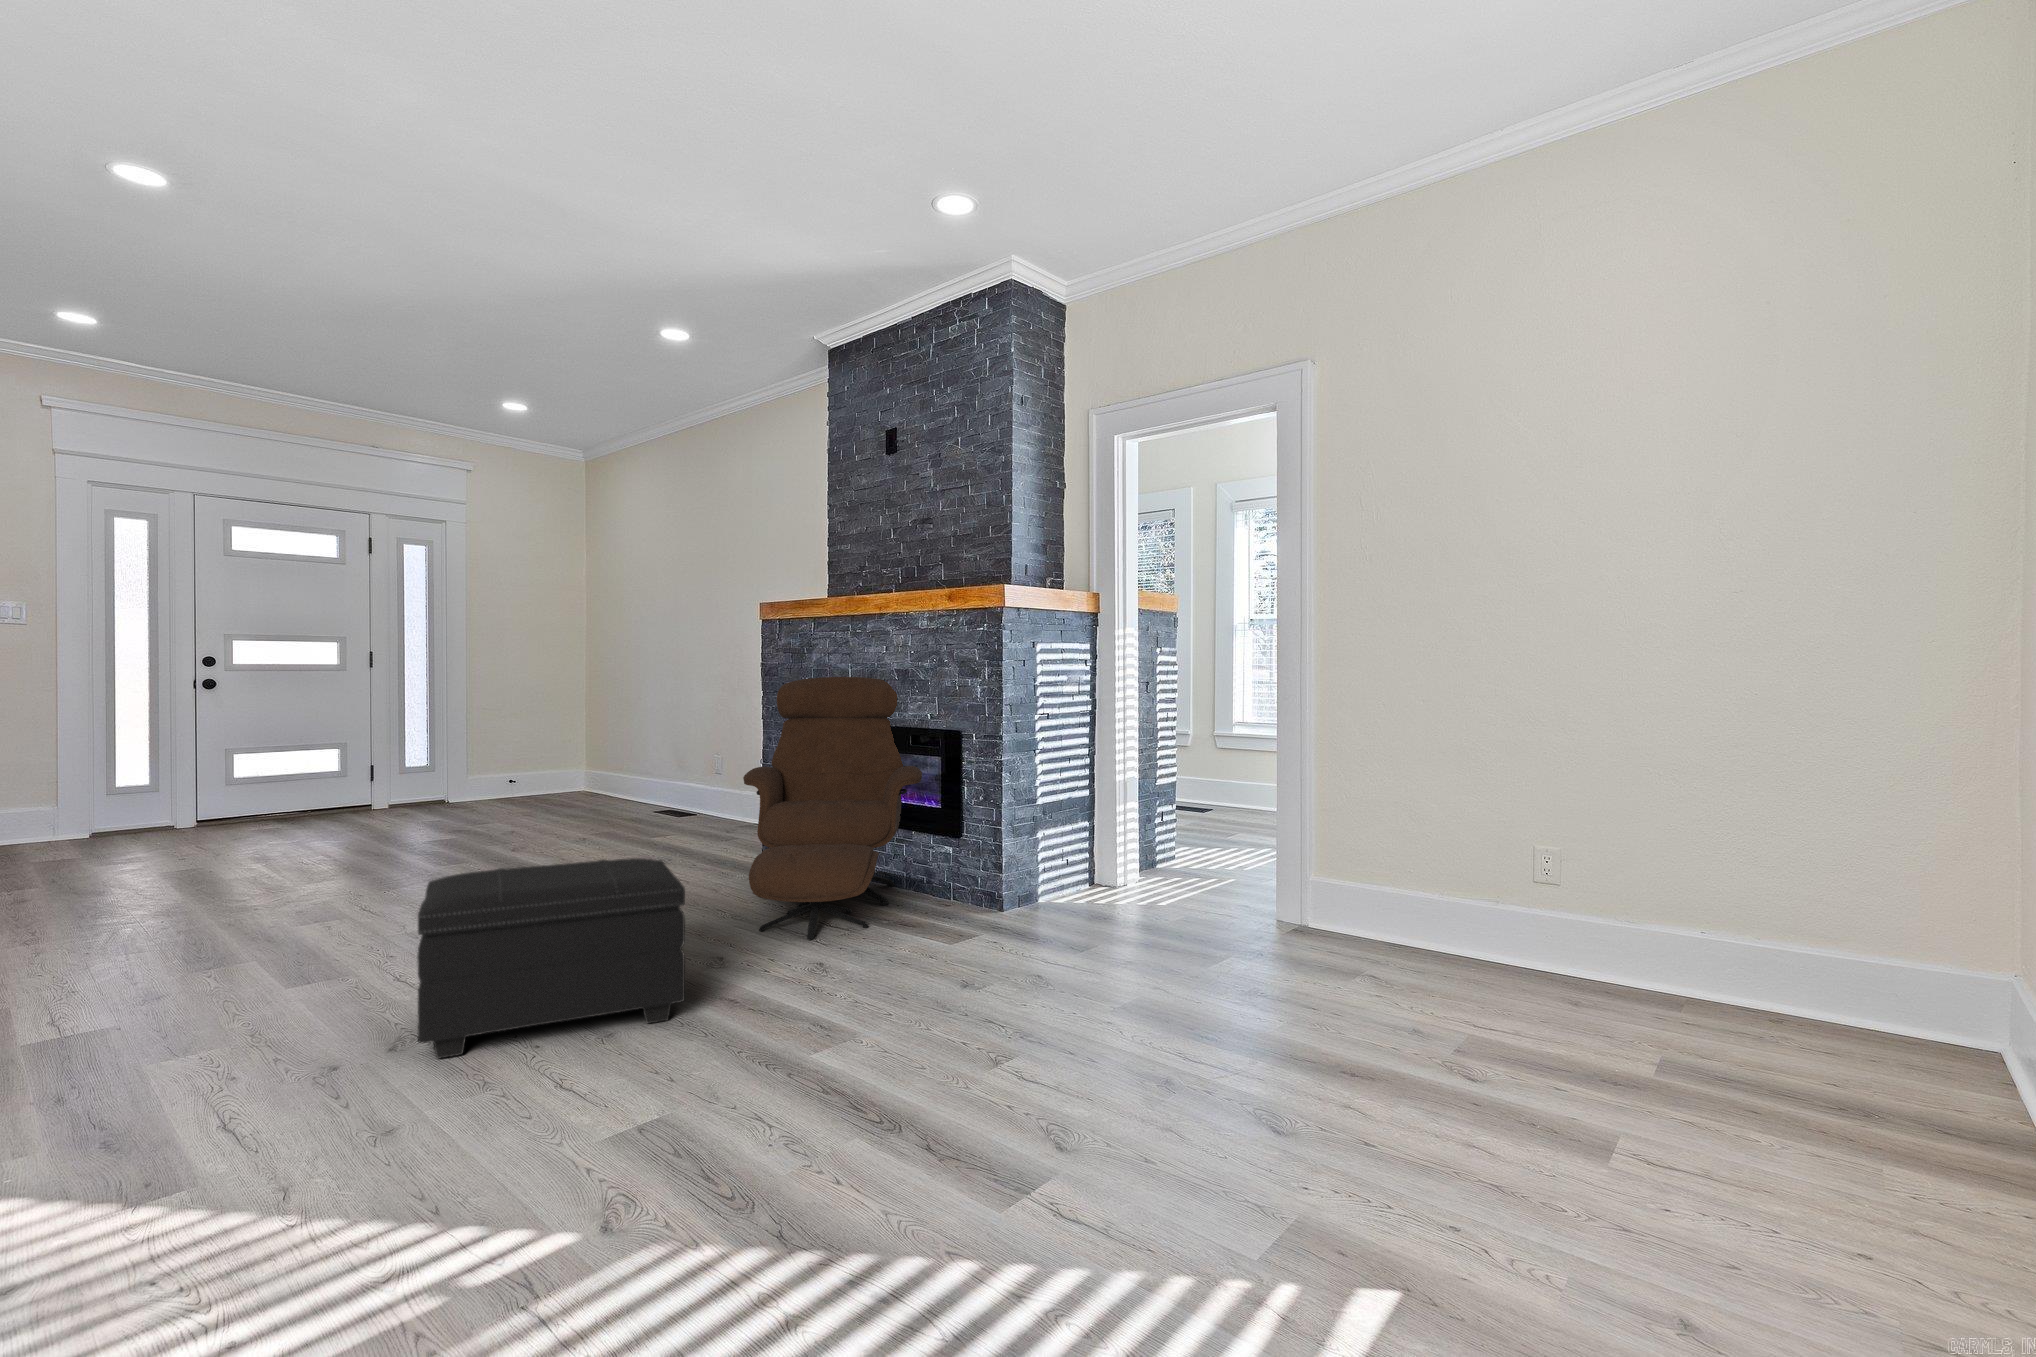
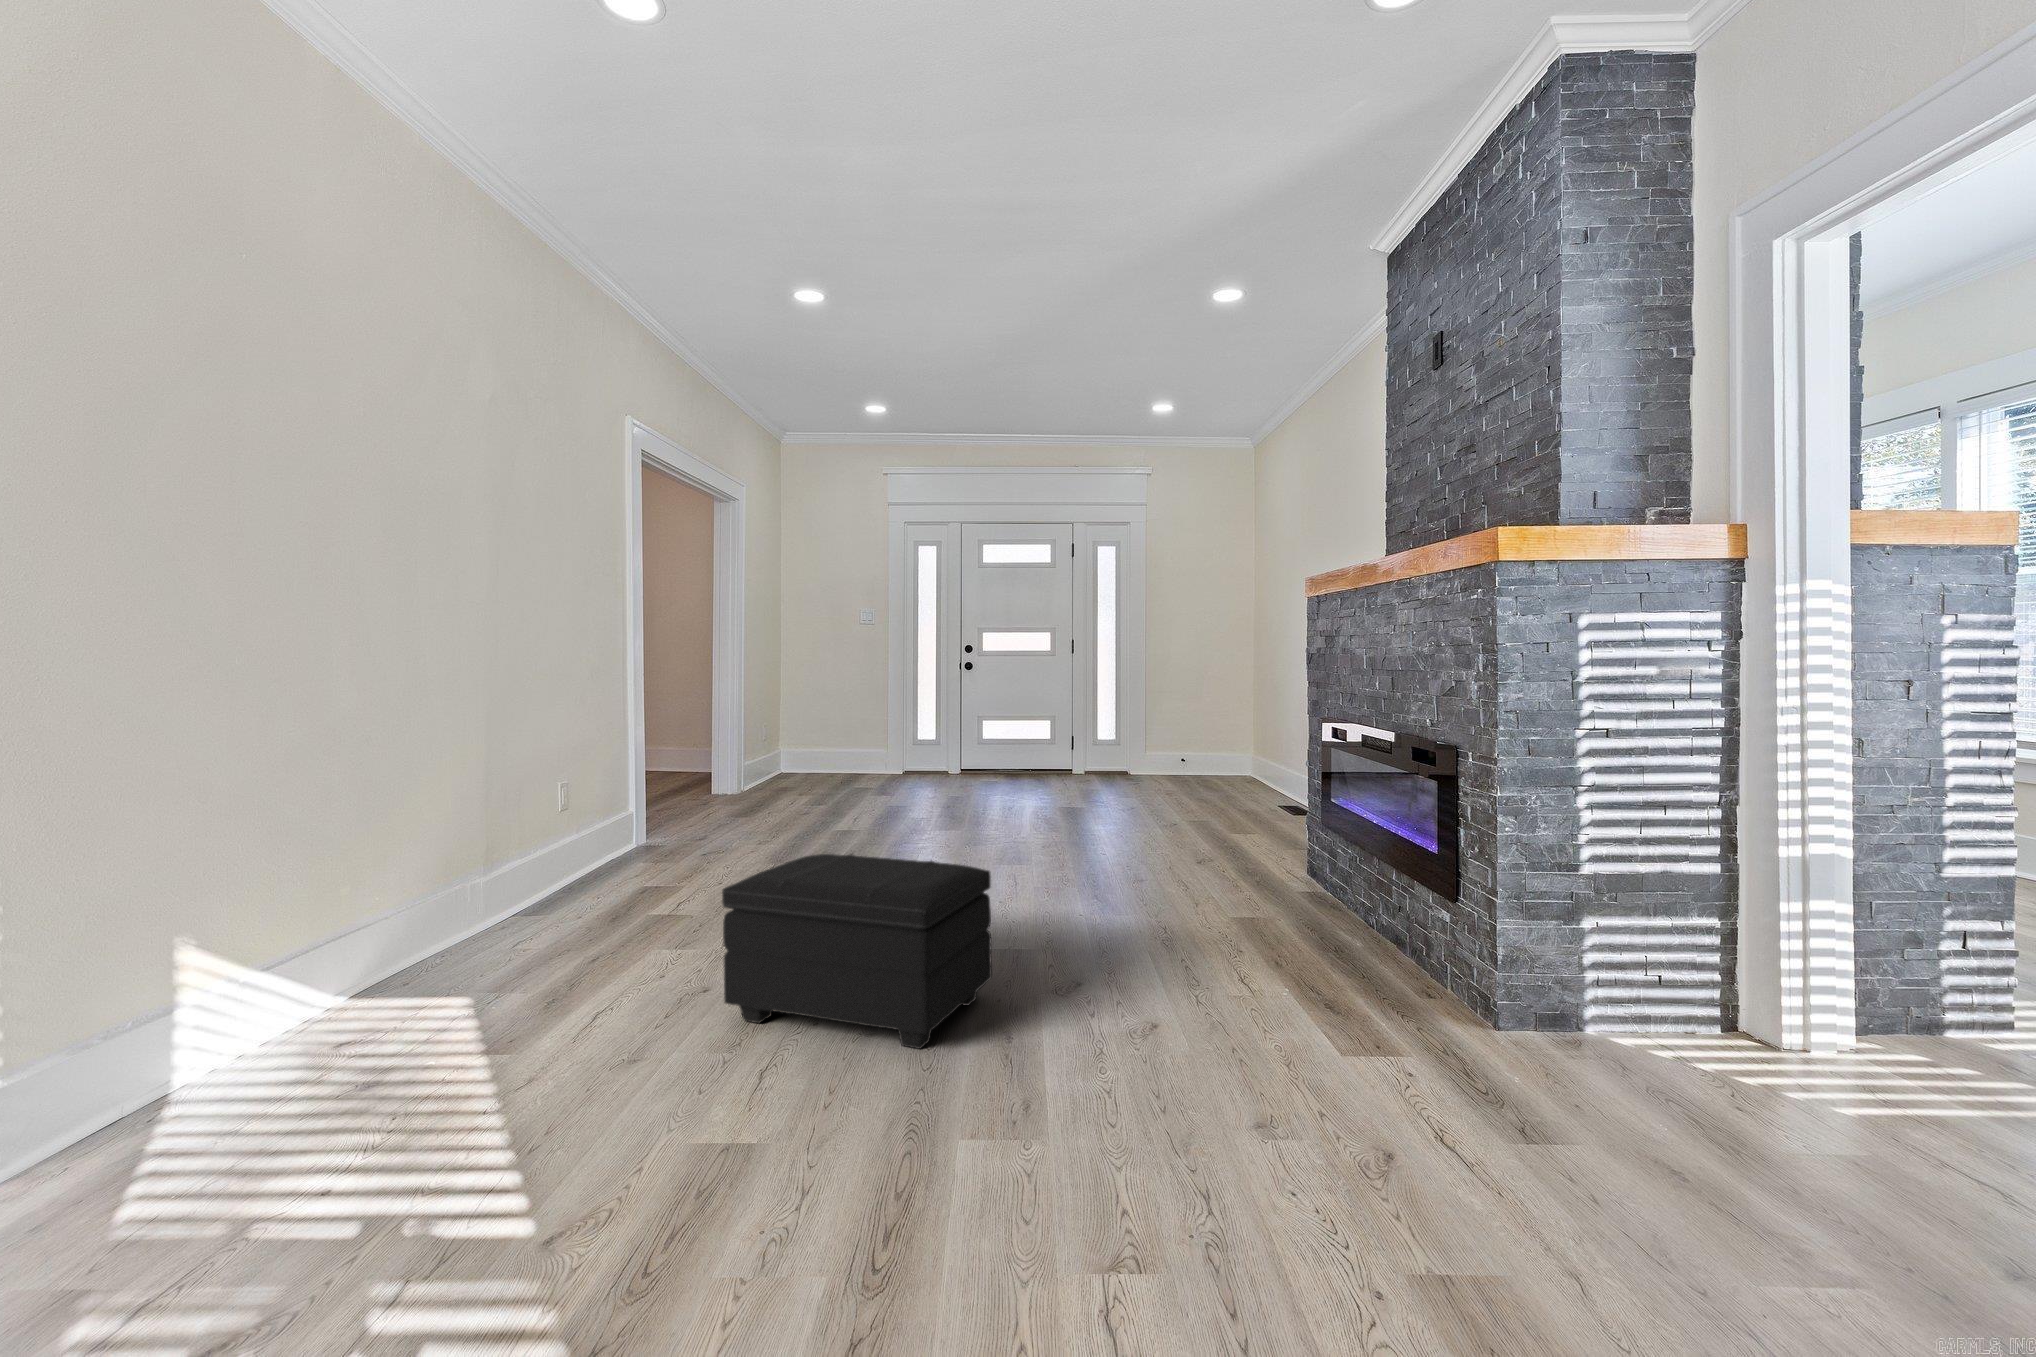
lounge chair: present [743,677,922,940] -> none [1134,667,1428,998]

